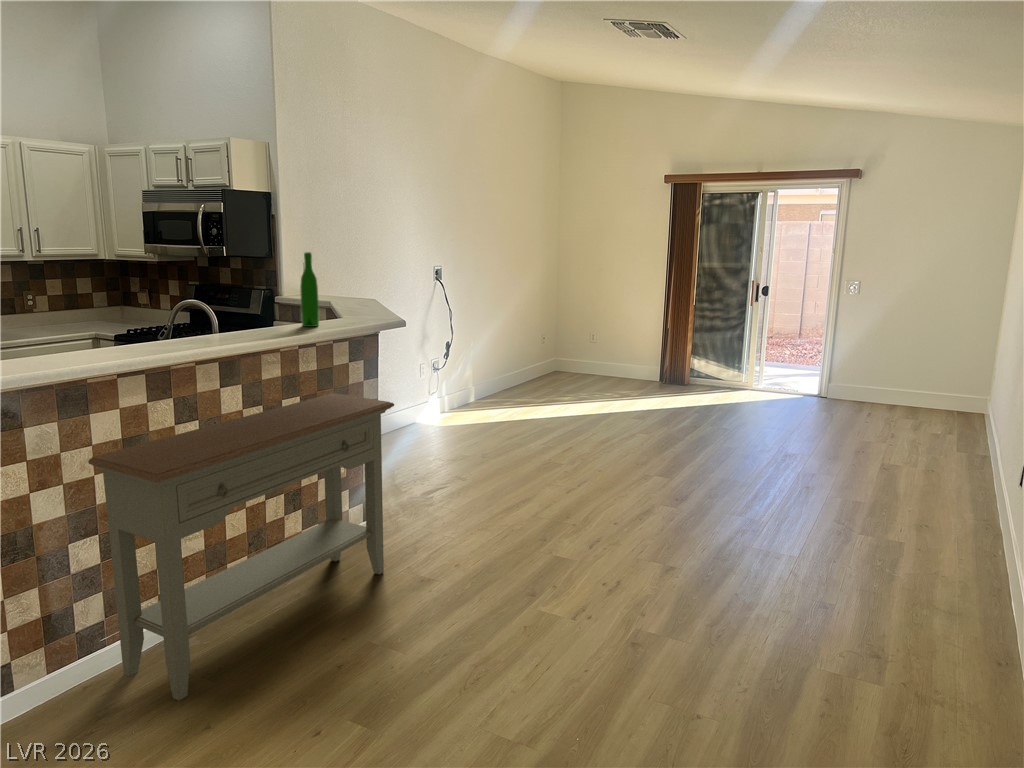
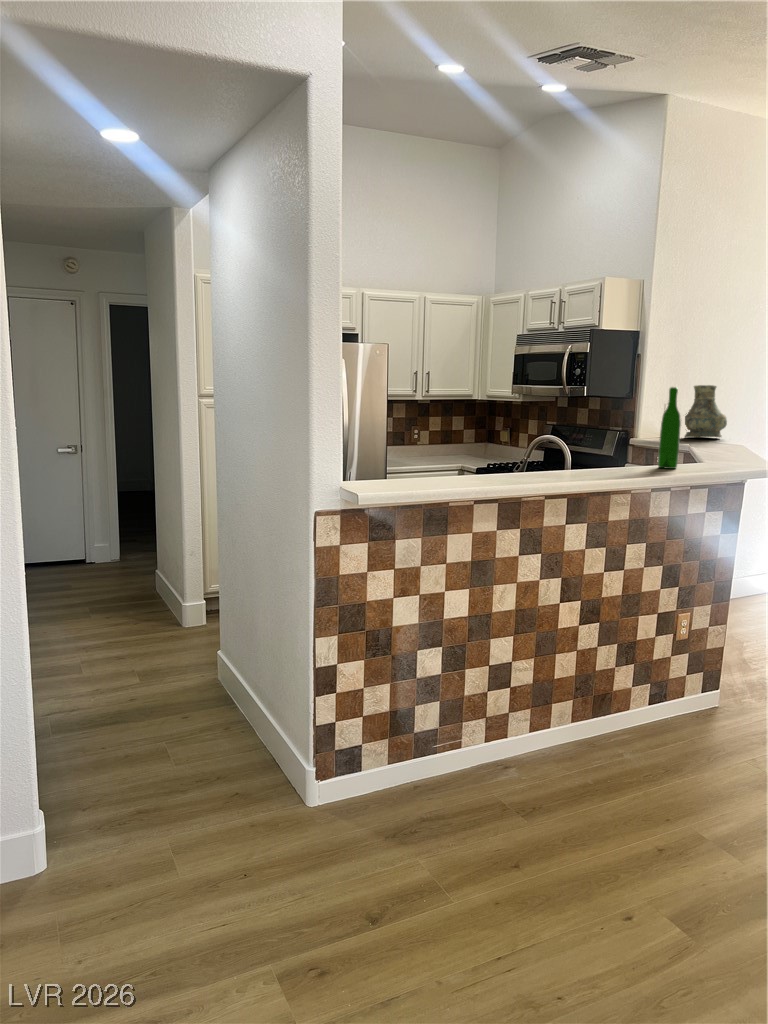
vase: none [321,246,360,294] -> present [685,385,727,437]
console table: present [88,393,394,701] -> none [442,544,759,828]

